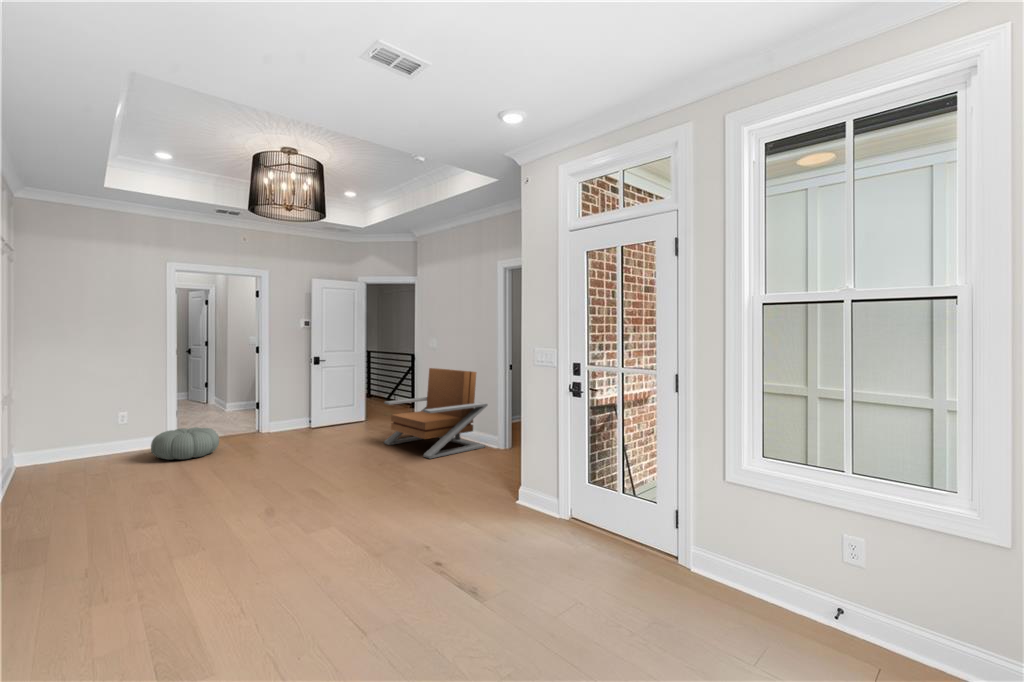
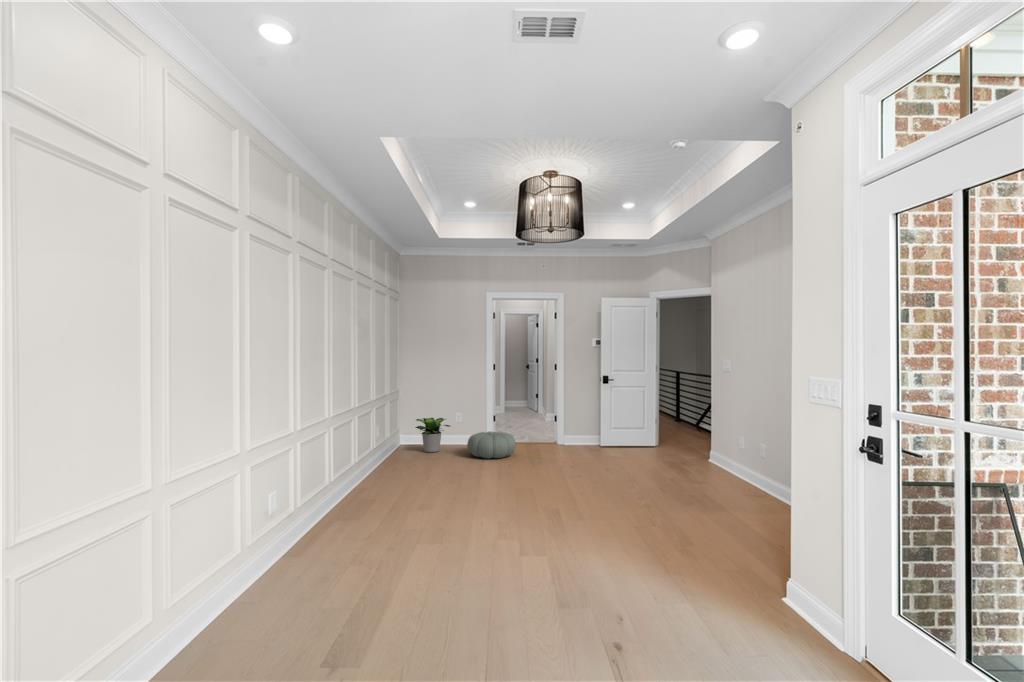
lounge chair: present [384,368,487,459] -> none [662,392,790,501]
potted plant: none [58,420,121,466] -> present [415,418,450,452]

